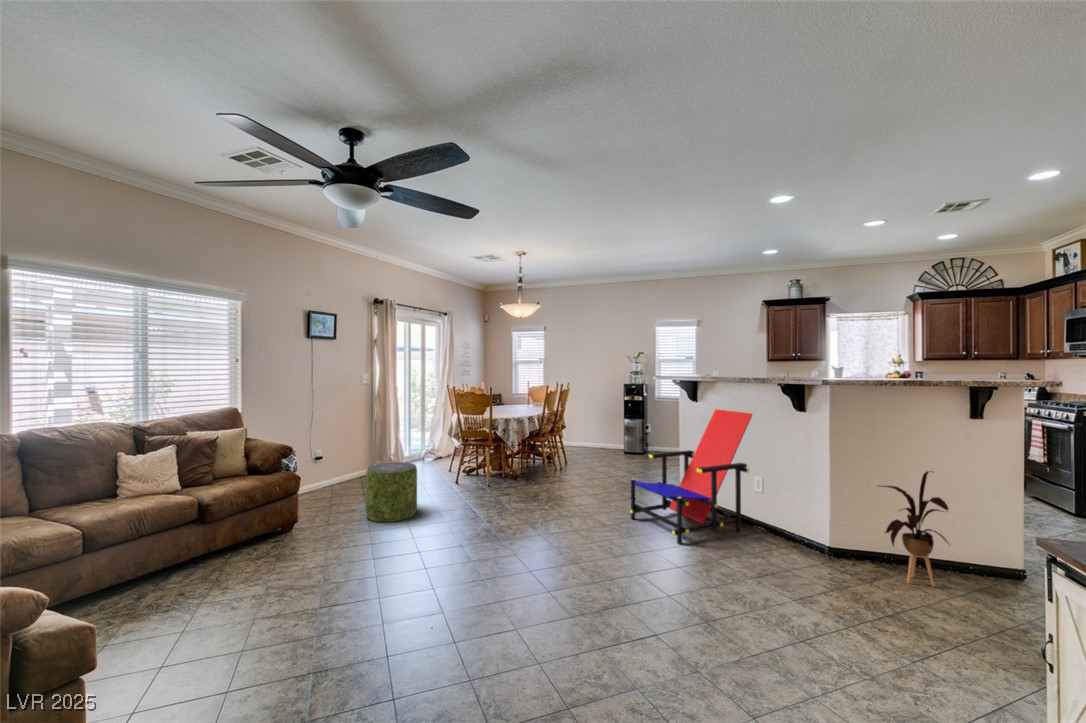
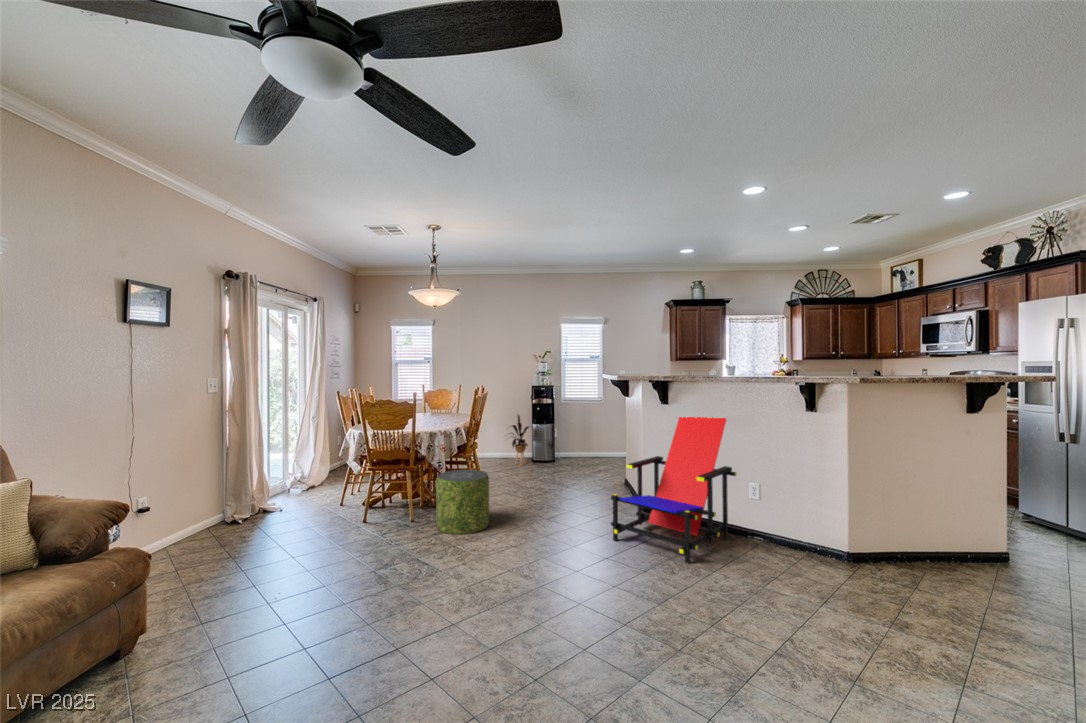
pouf: present [366,462,417,522] -> present [436,470,489,534]
house plant: present [881,471,948,587] -> present [511,415,529,465]

